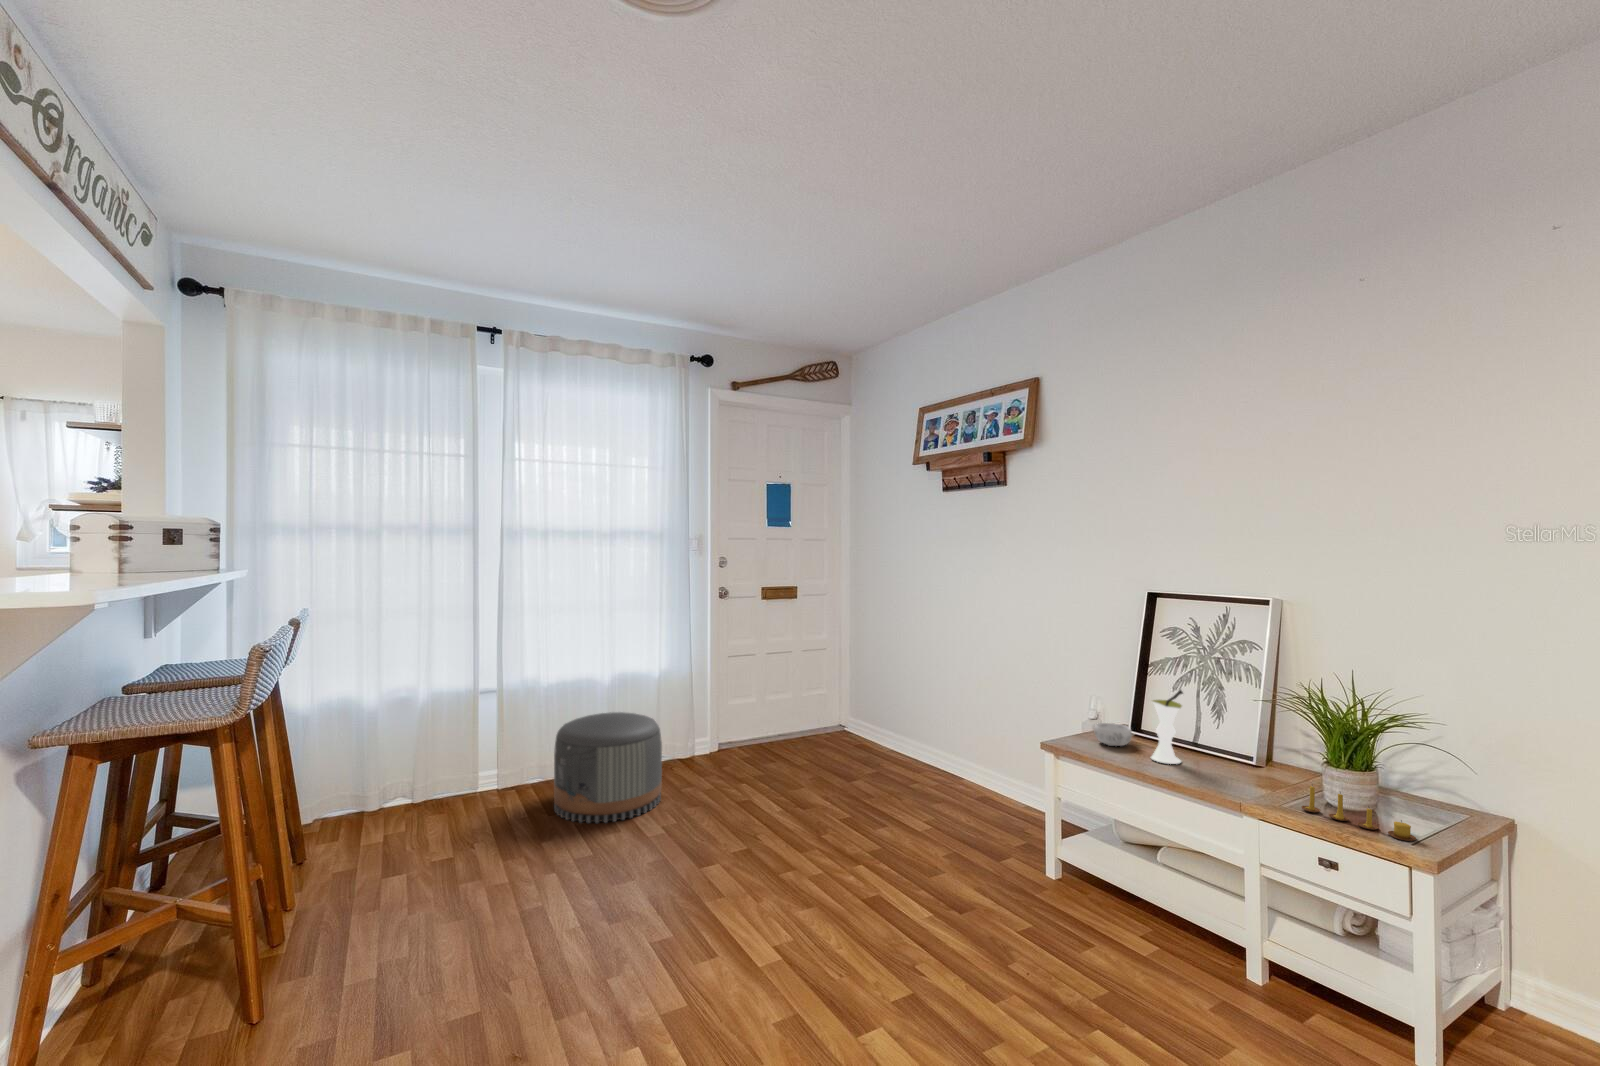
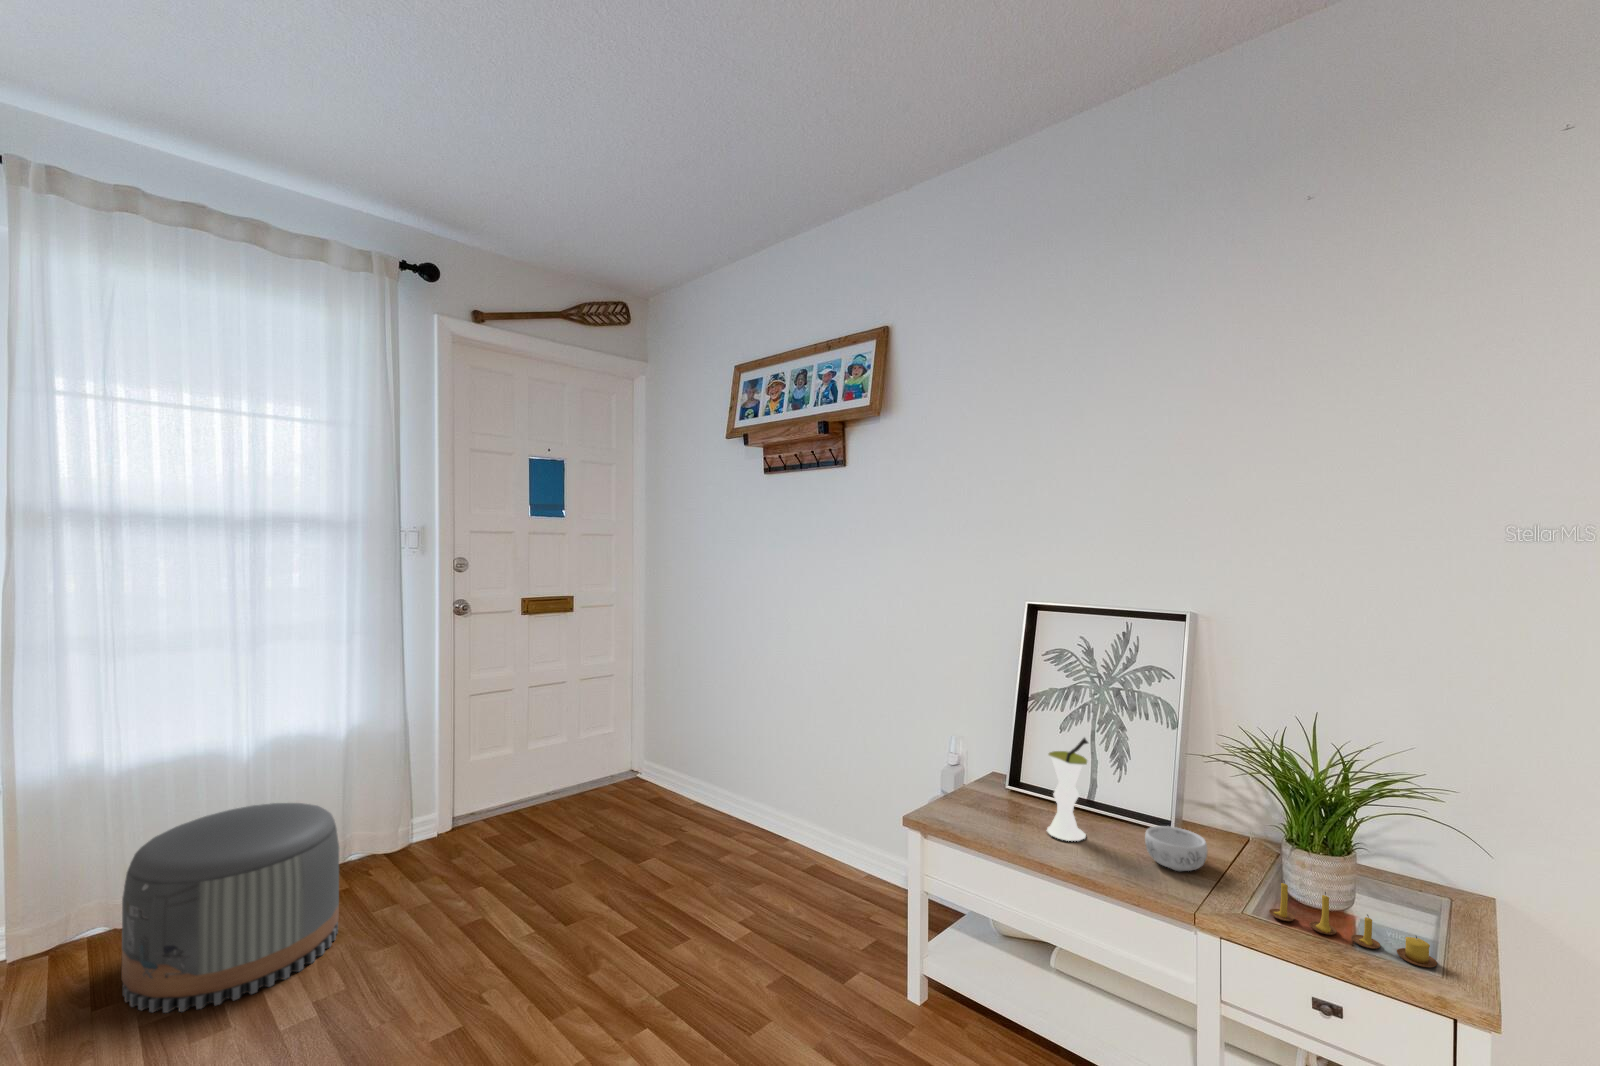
decorative bowl: present [1095,723,1132,746] -> present [1145,826,1207,871]

